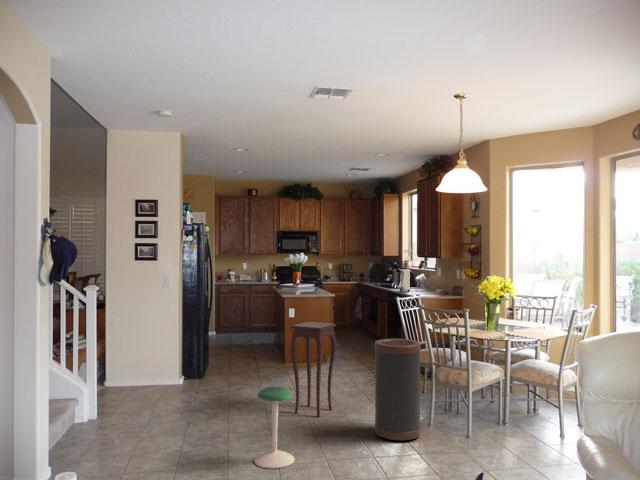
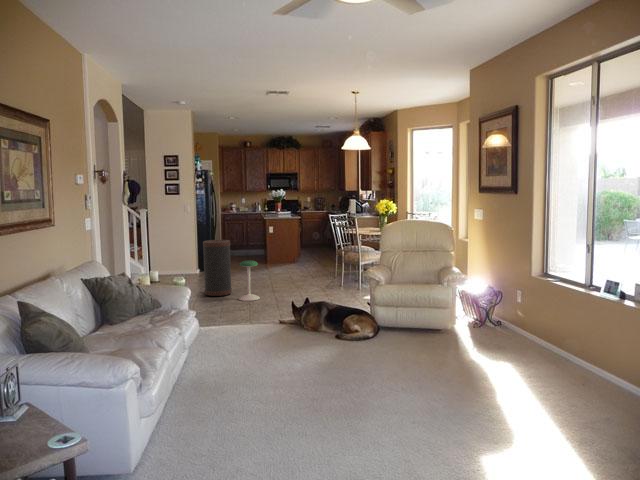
side table: present [291,322,336,417] -> none [262,230,291,285]
trash can: present [375,339,421,440] -> present [203,240,232,296]

